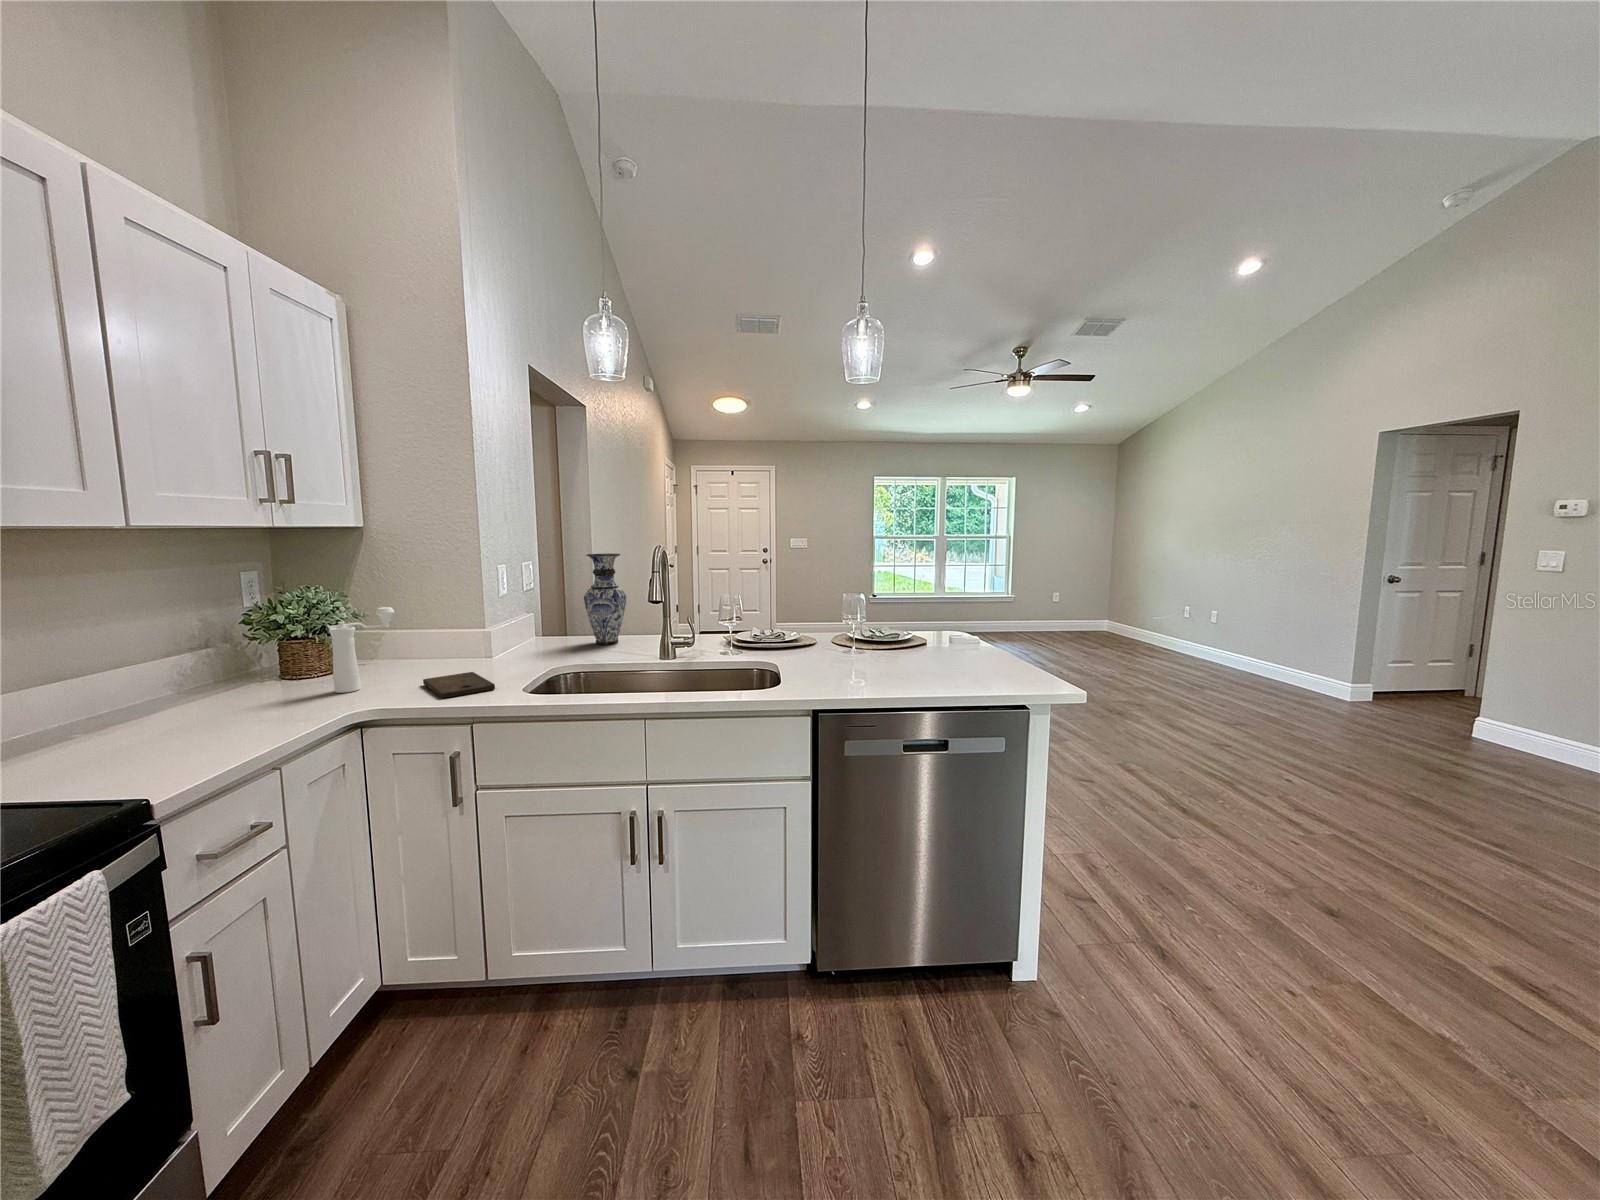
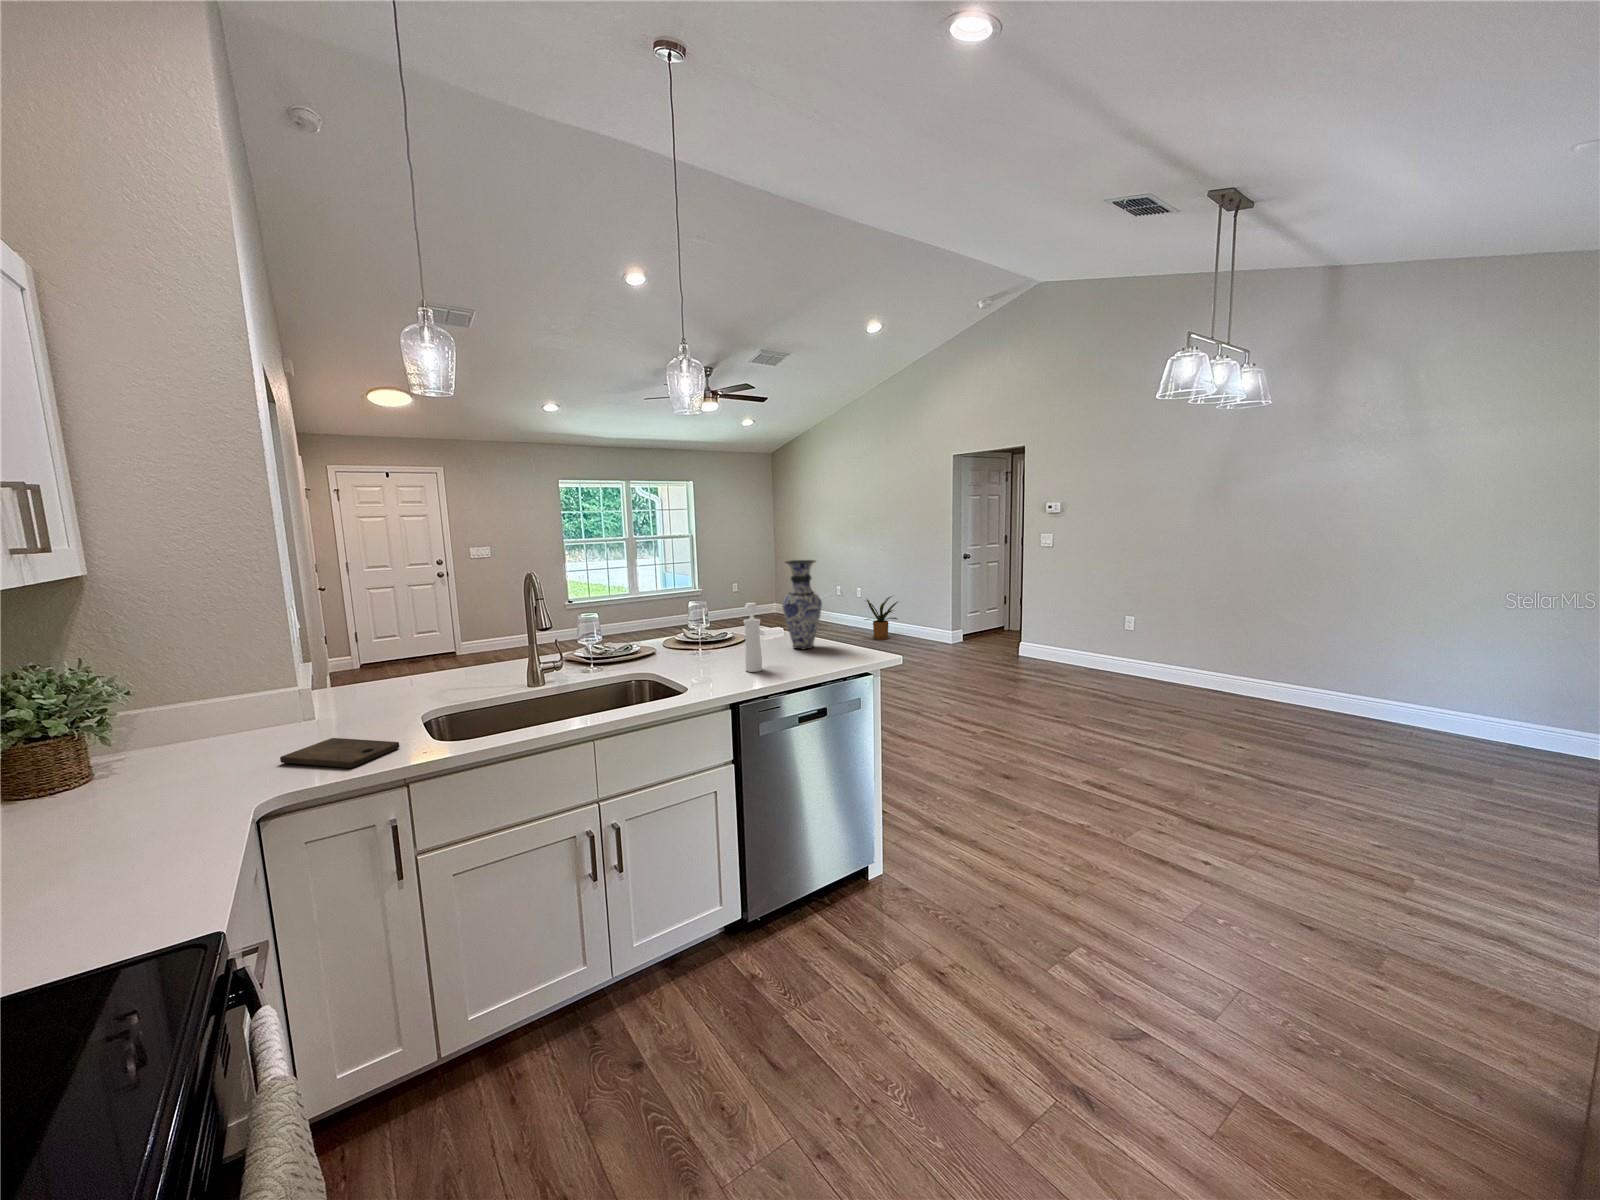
vase: present [584,554,626,645] -> present [782,560,822,649]
pepper mill: present [328,607,394,693] -> present [743,603,762,672]
house plant: none [1206,621,1268,678] -> present [865,597,898,640]

